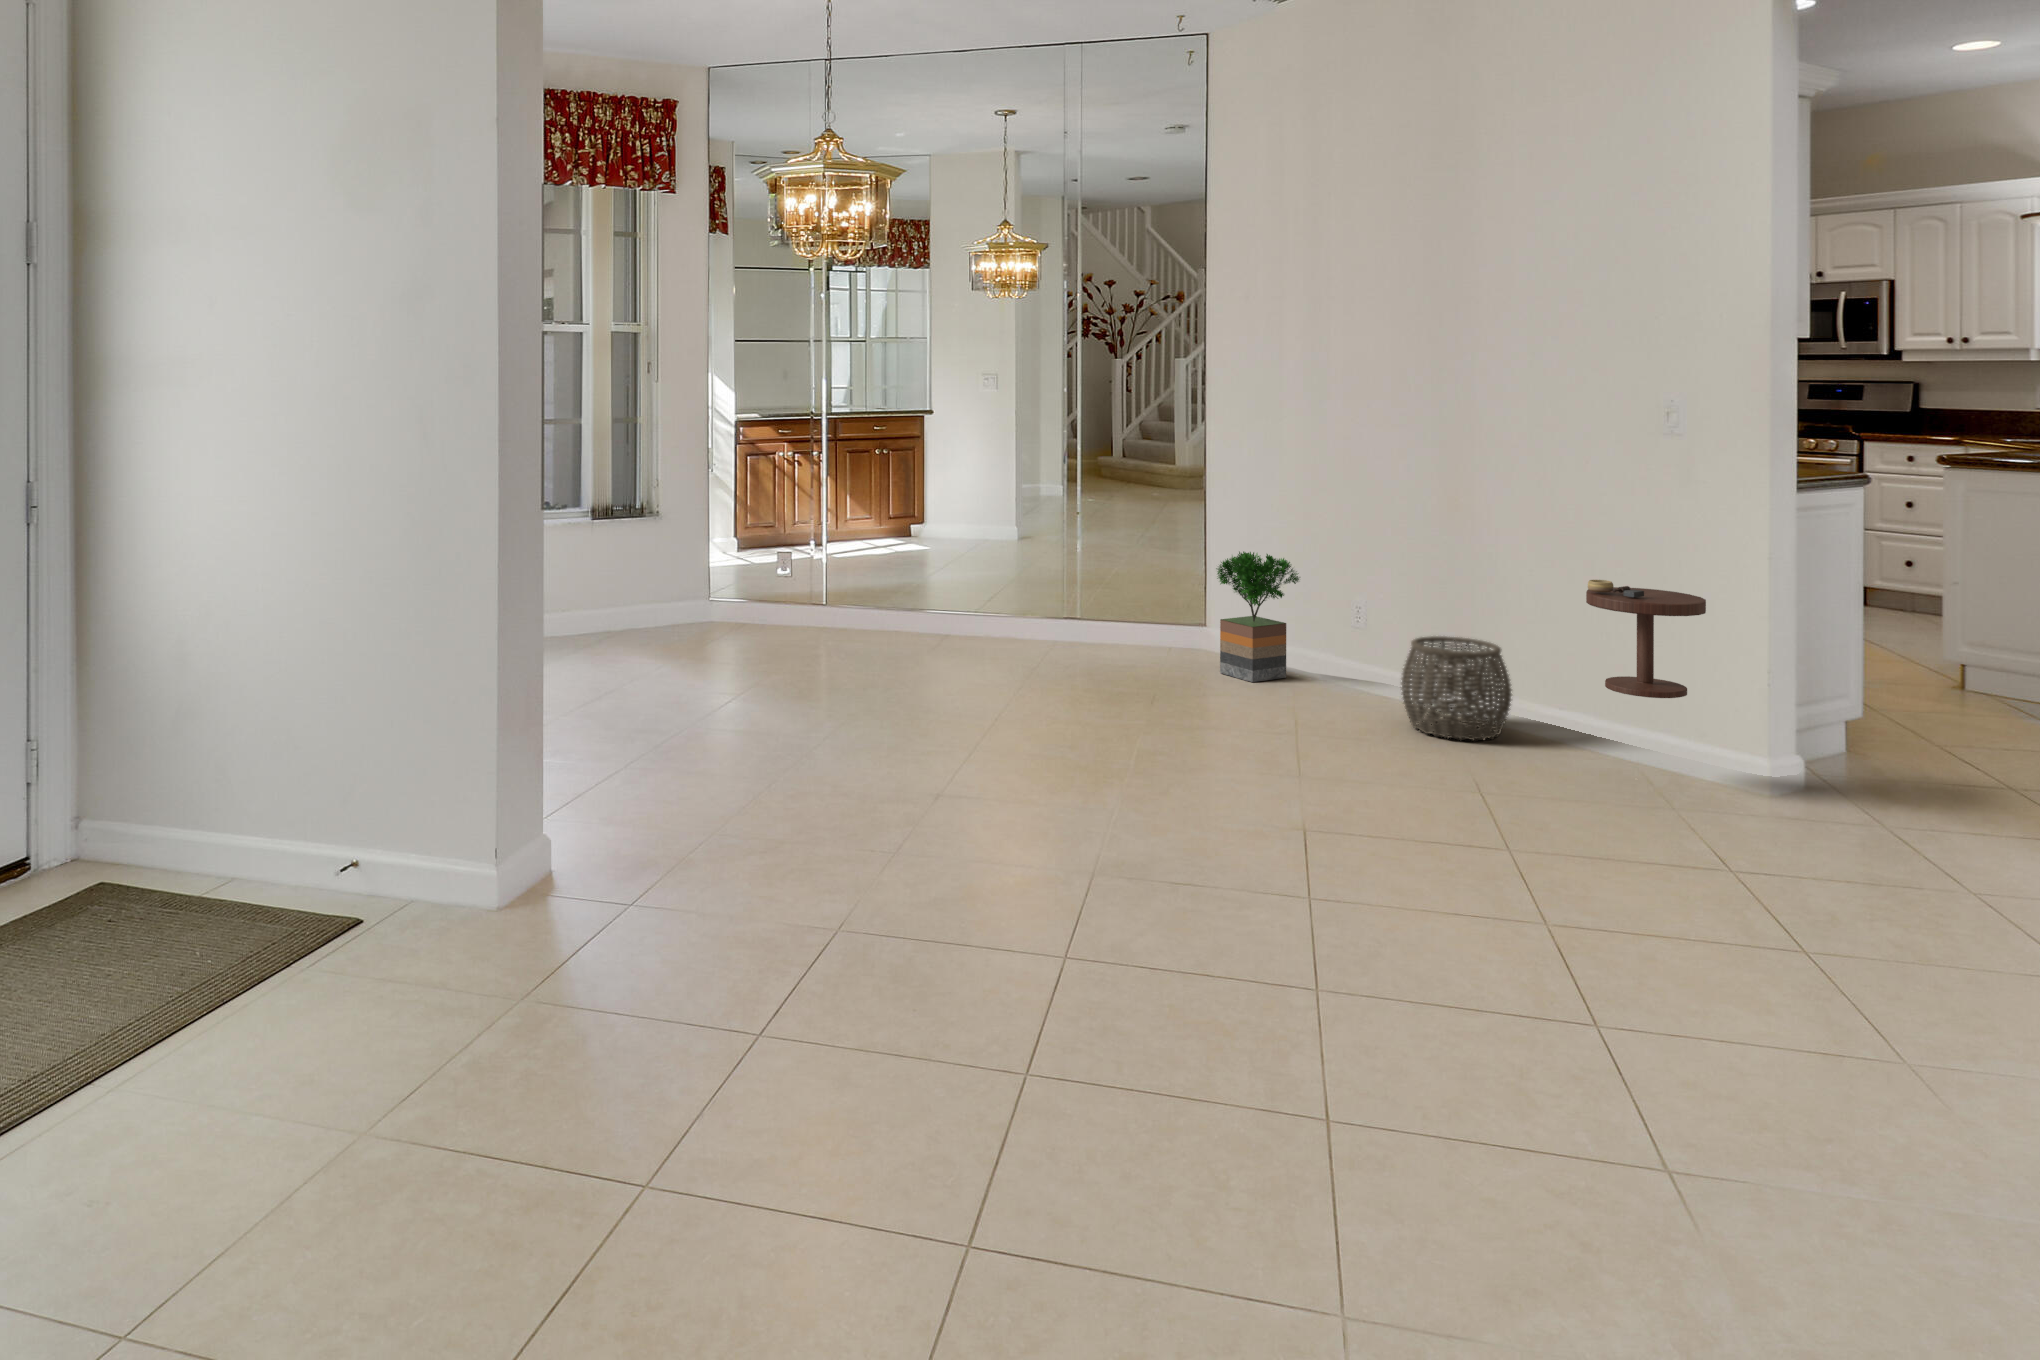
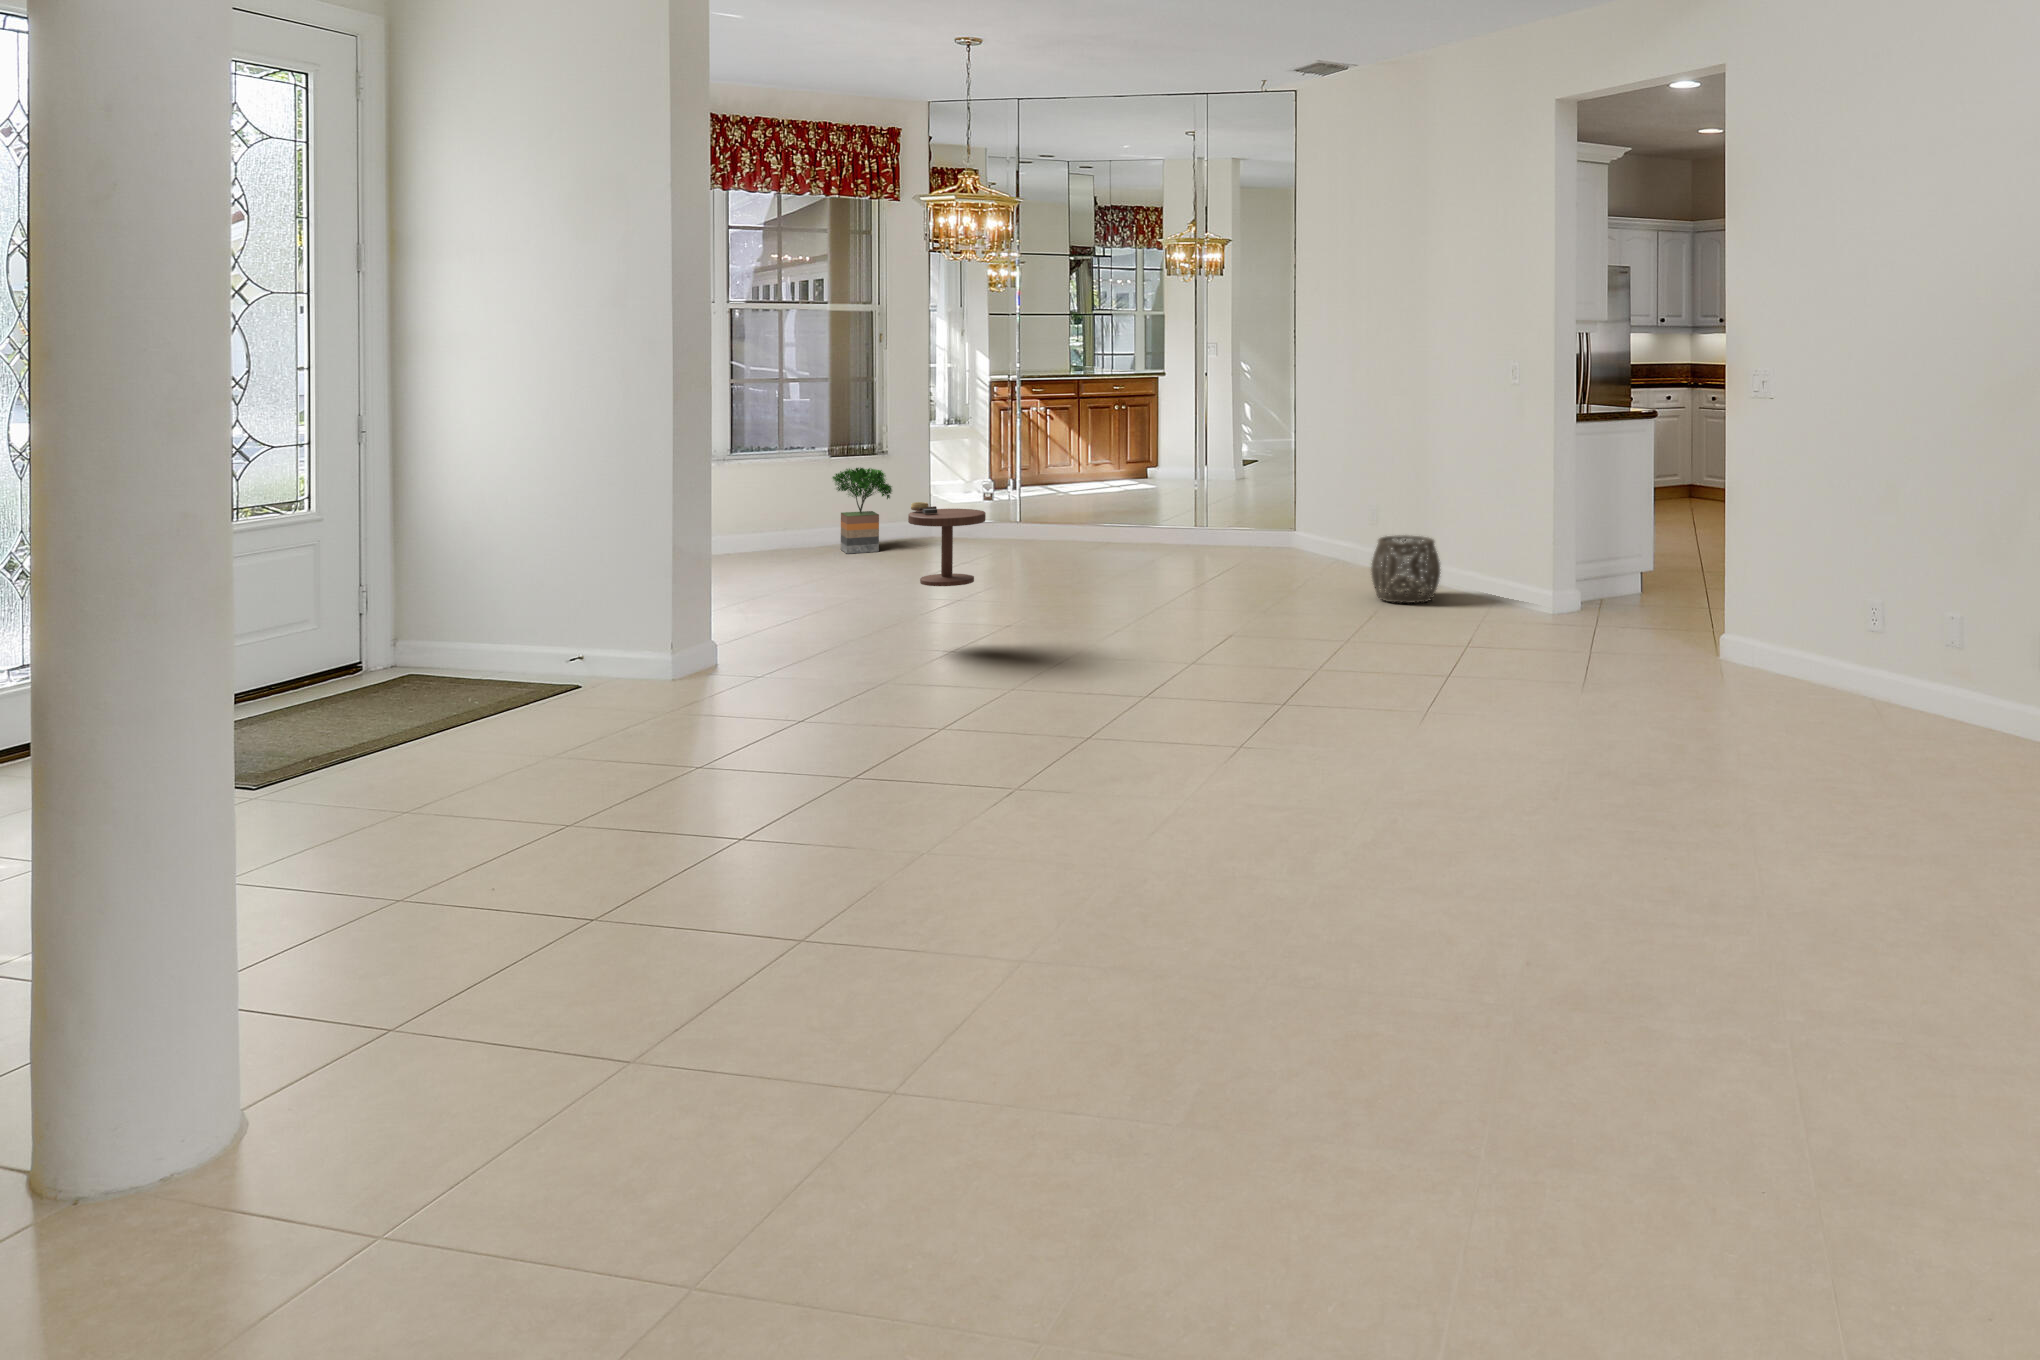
potted tree: present [1216,551,1300,682] -> present [832,468,892,554]
side table: present [1586,580,1706,698] -> present [908,502,986,586]

